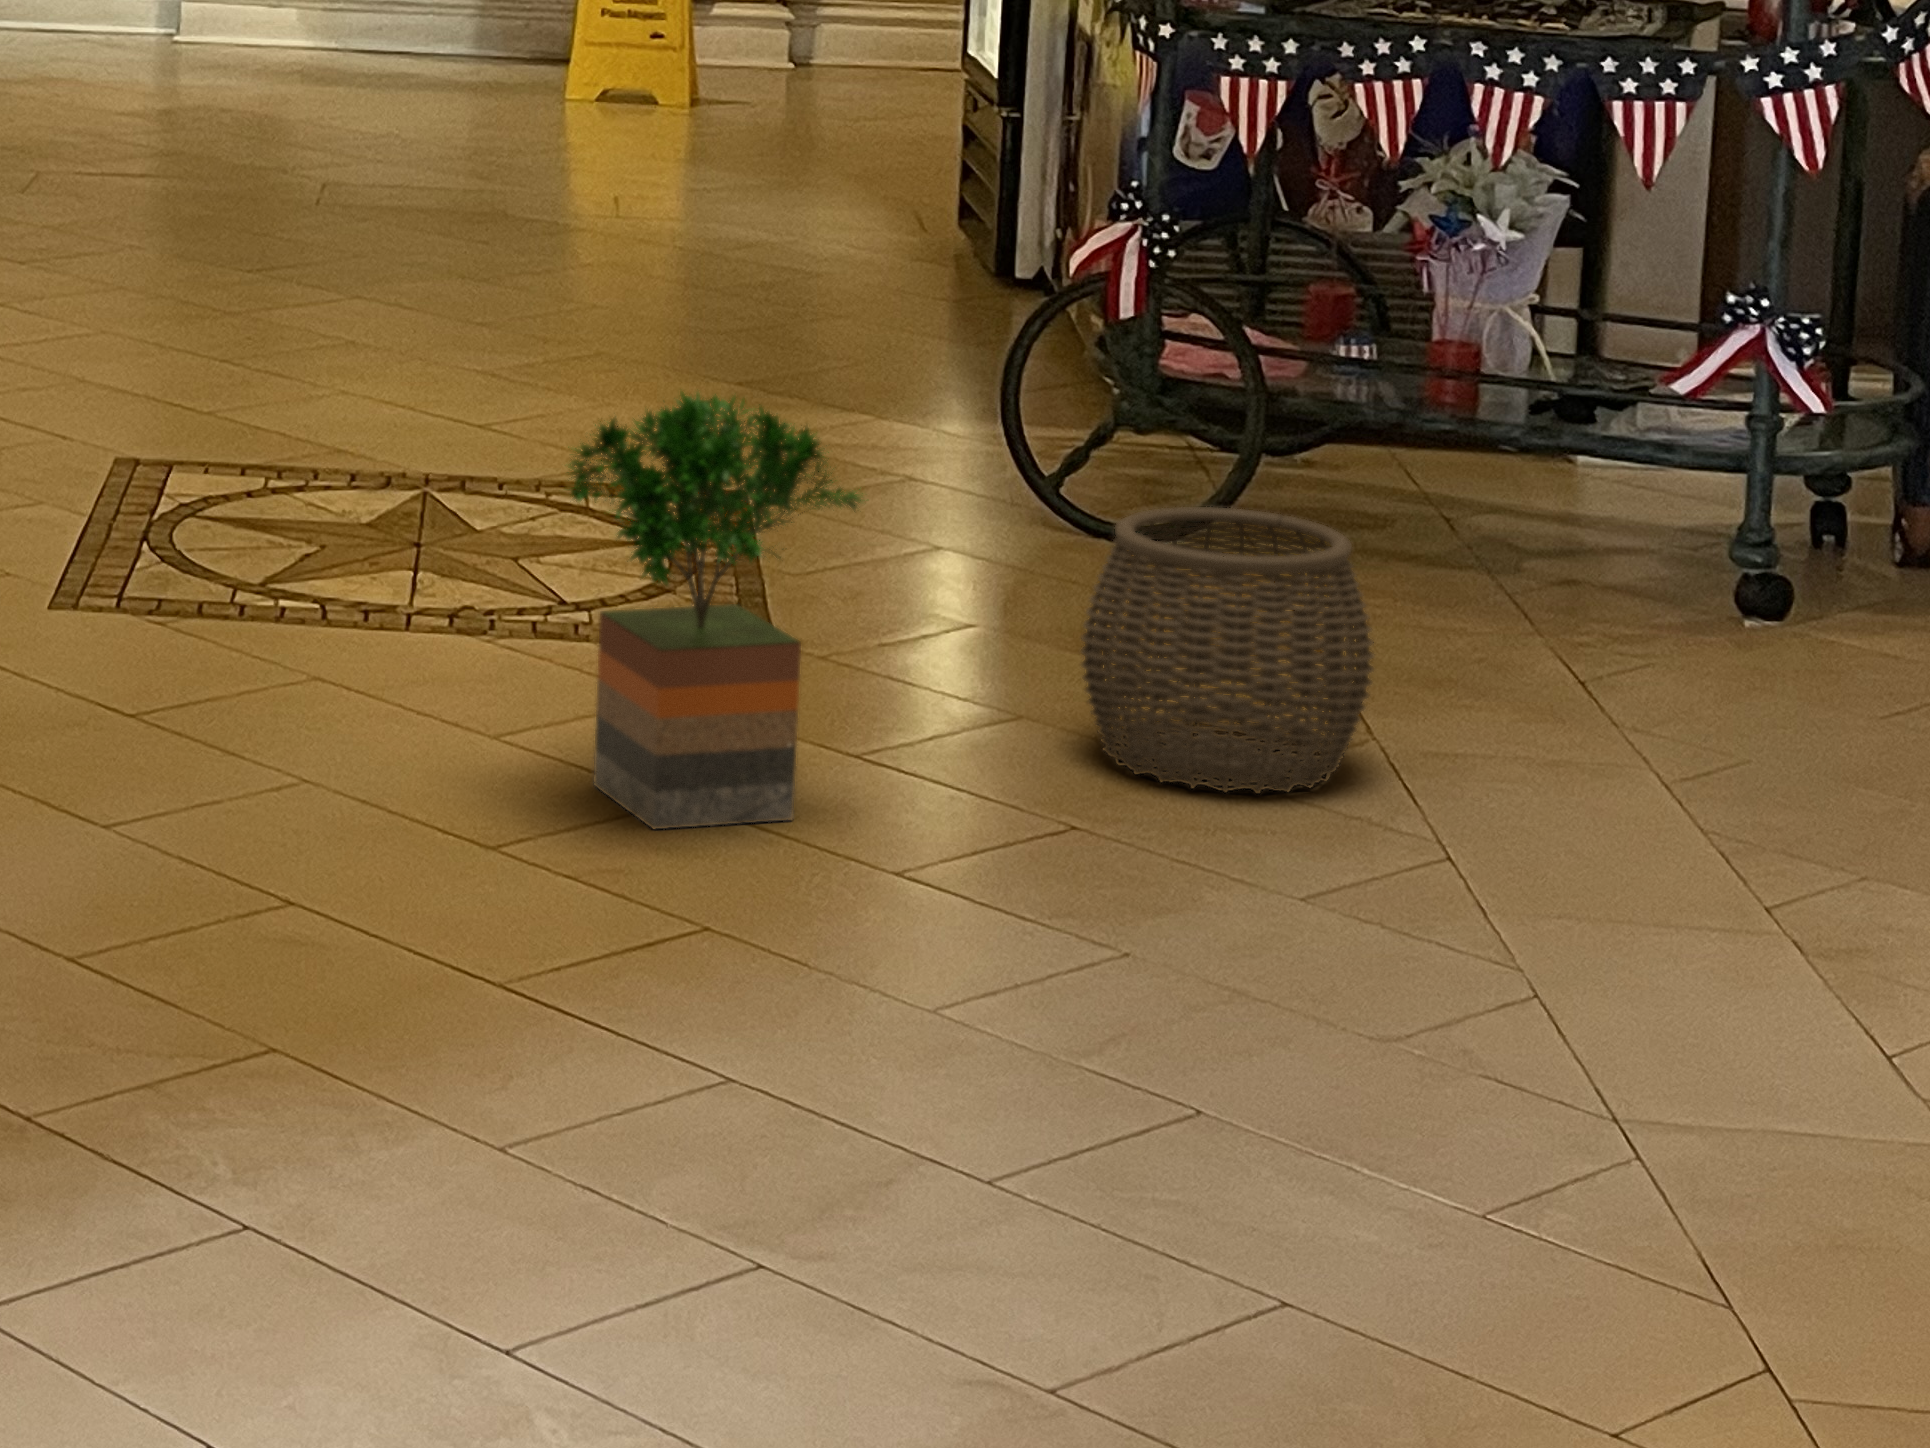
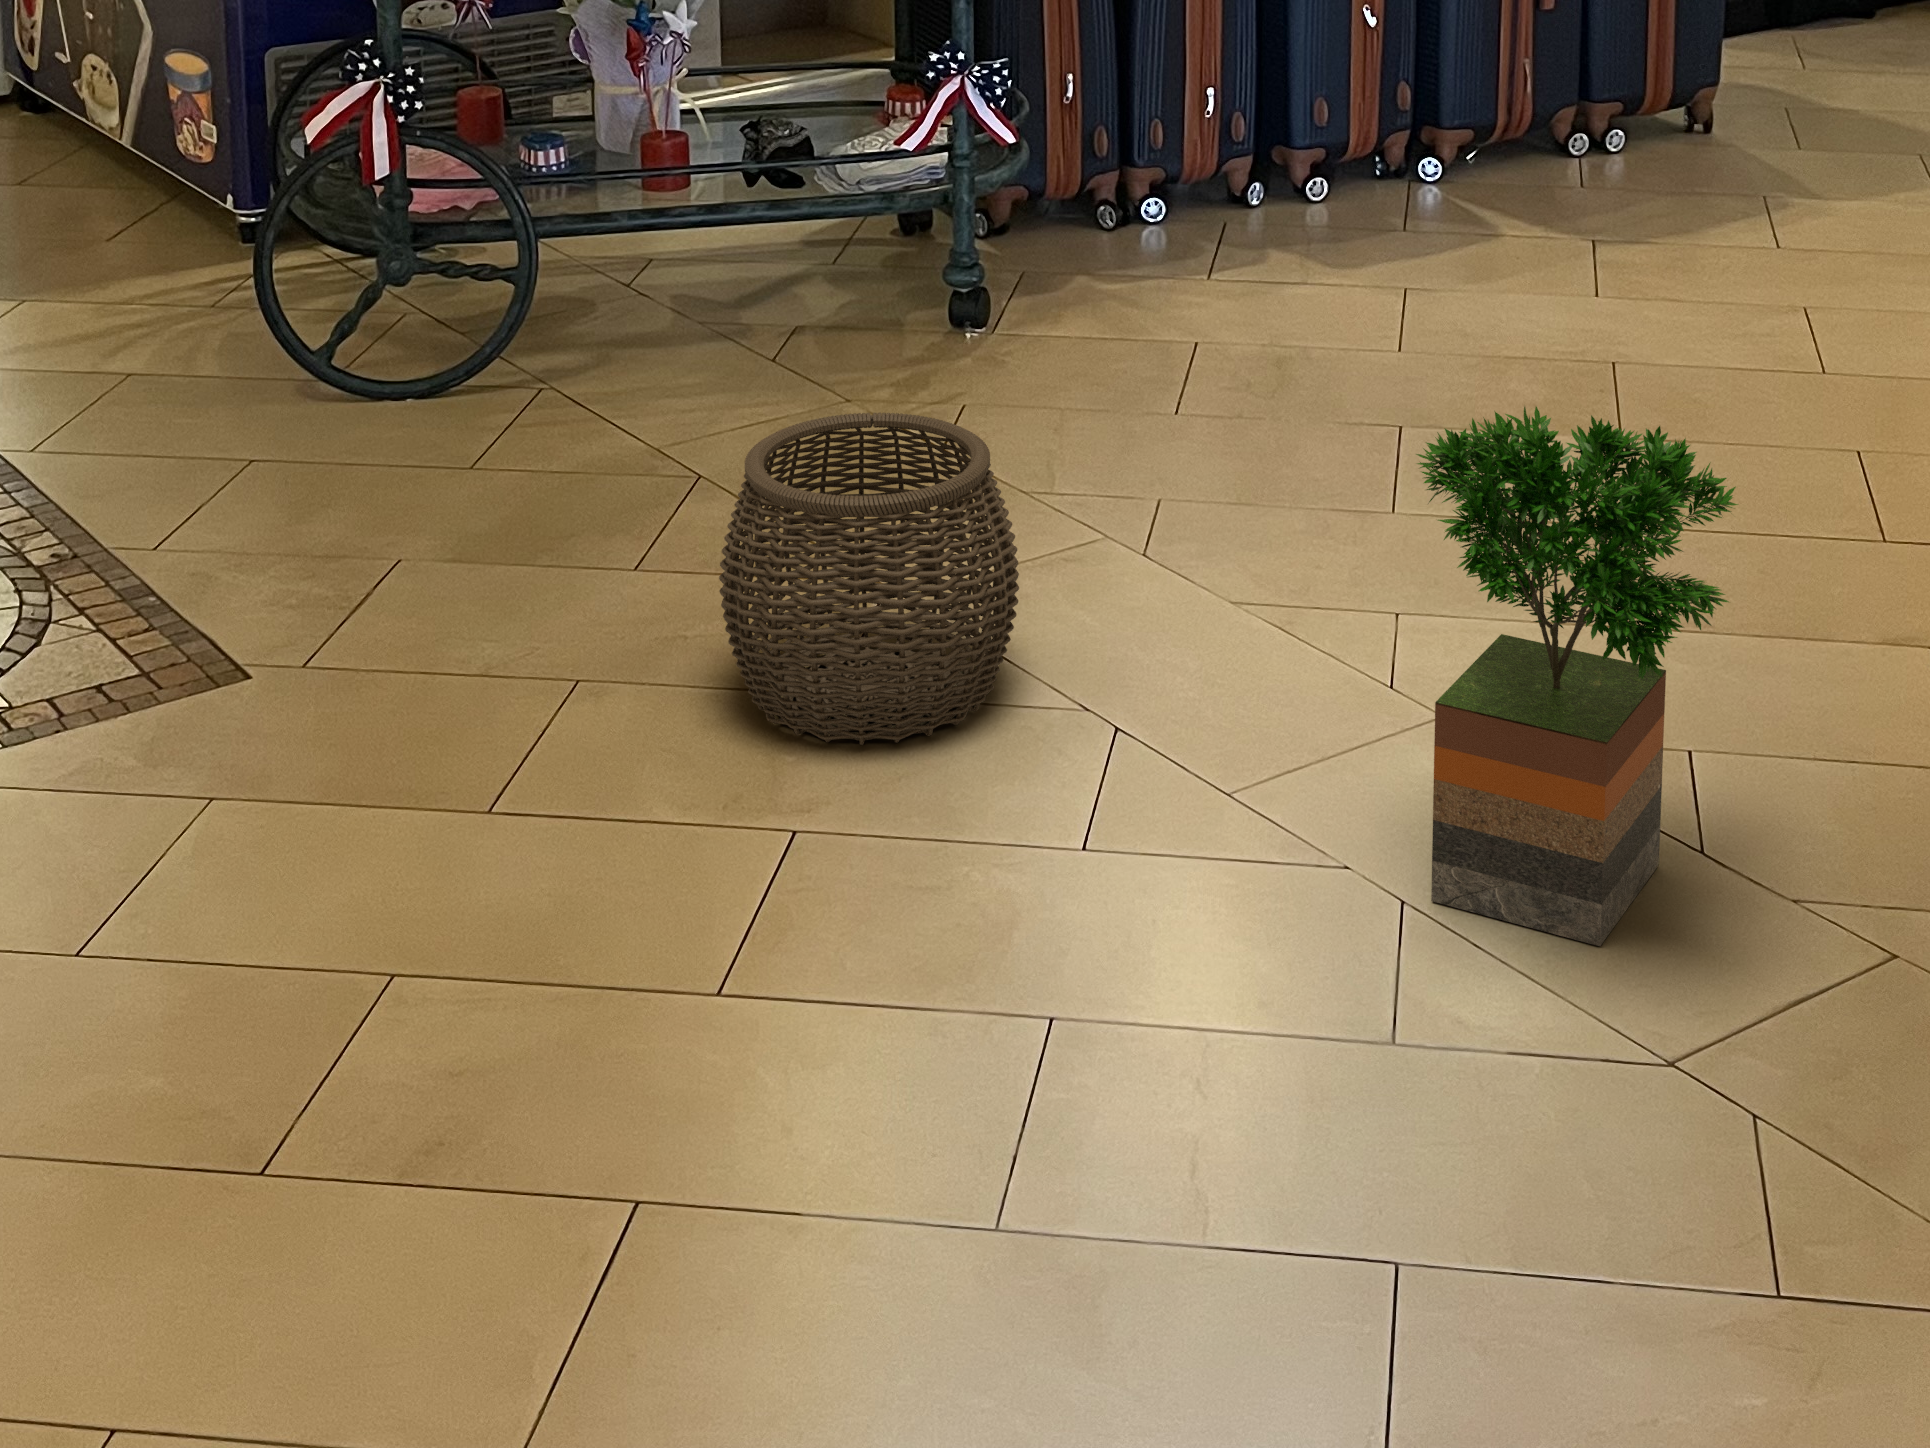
potted tree: present [568,392,865,829] -> present [1416,407,1738,946]

